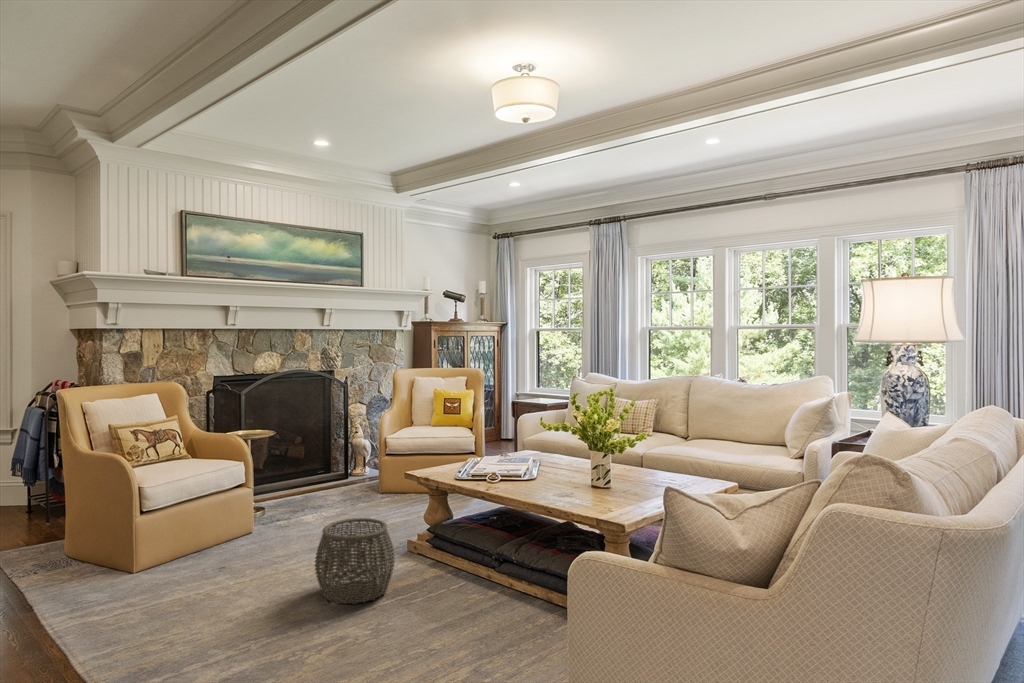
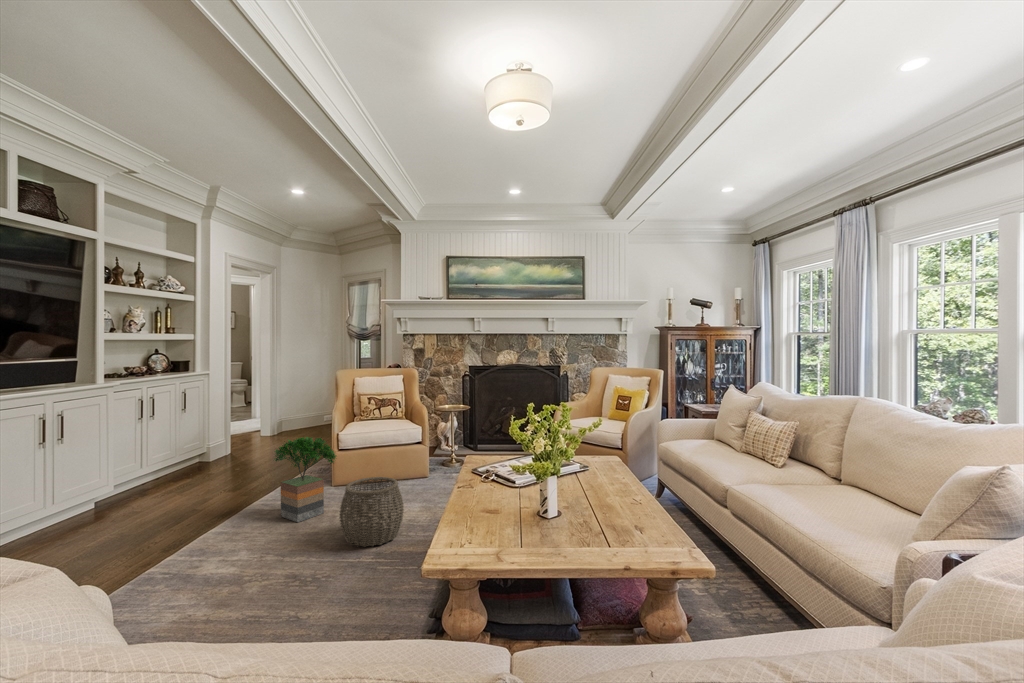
potted tree: none [151,490,245,620] -> present [274,437,336,522]

